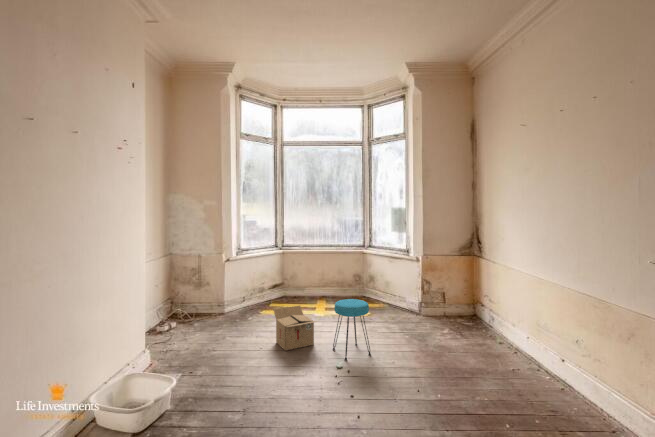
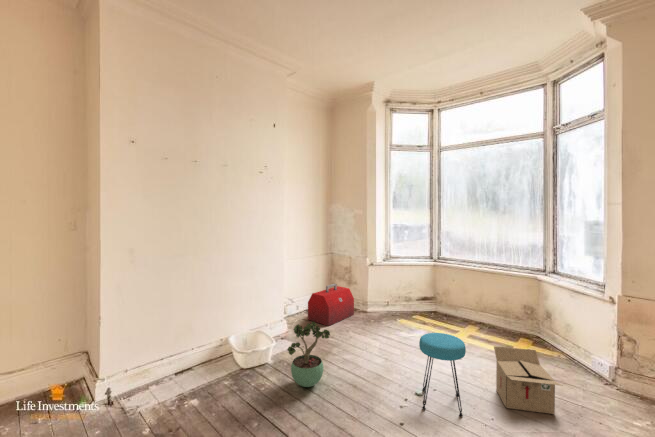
toolbox: none [164,284,212,331] -> present [308,284,354,326]
cardboard box: present [273,306,317,351] -> present [494,346,561,414]
potted plant: none [223,312,263,381] -> present [288,321,330,387]

